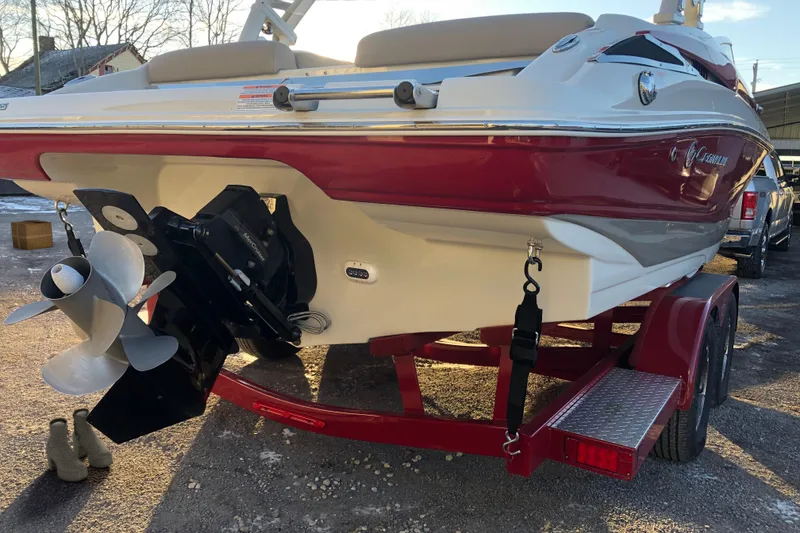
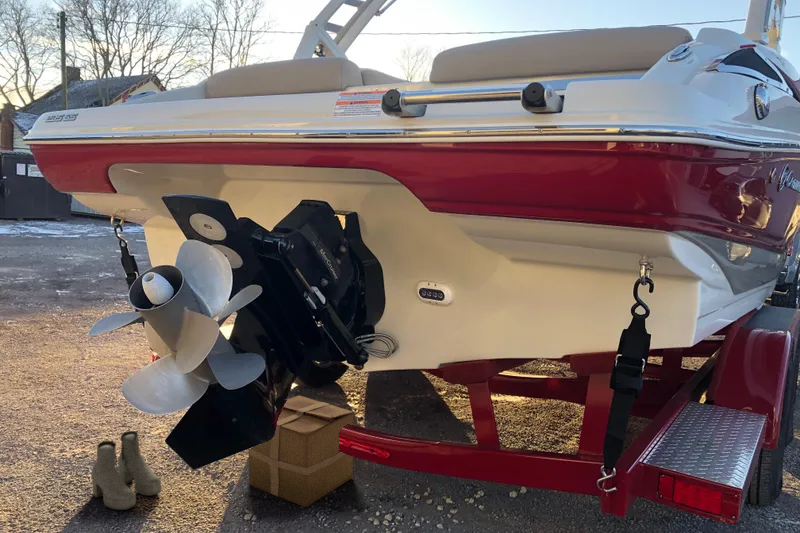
cardboard box: present [11,220,53,250] -> present [248,395,354,507]

